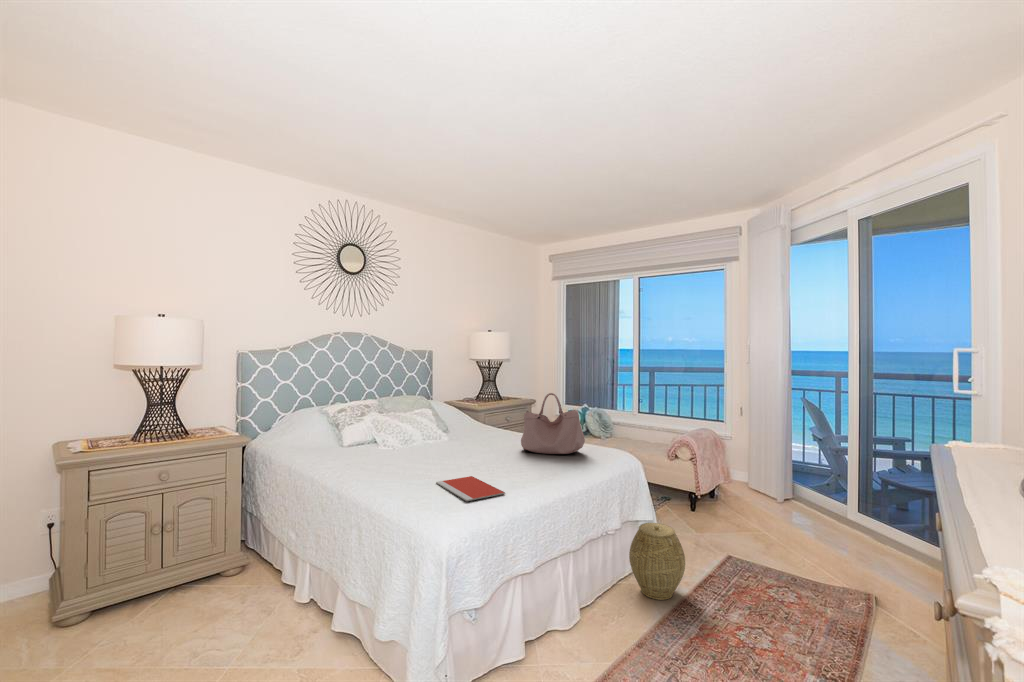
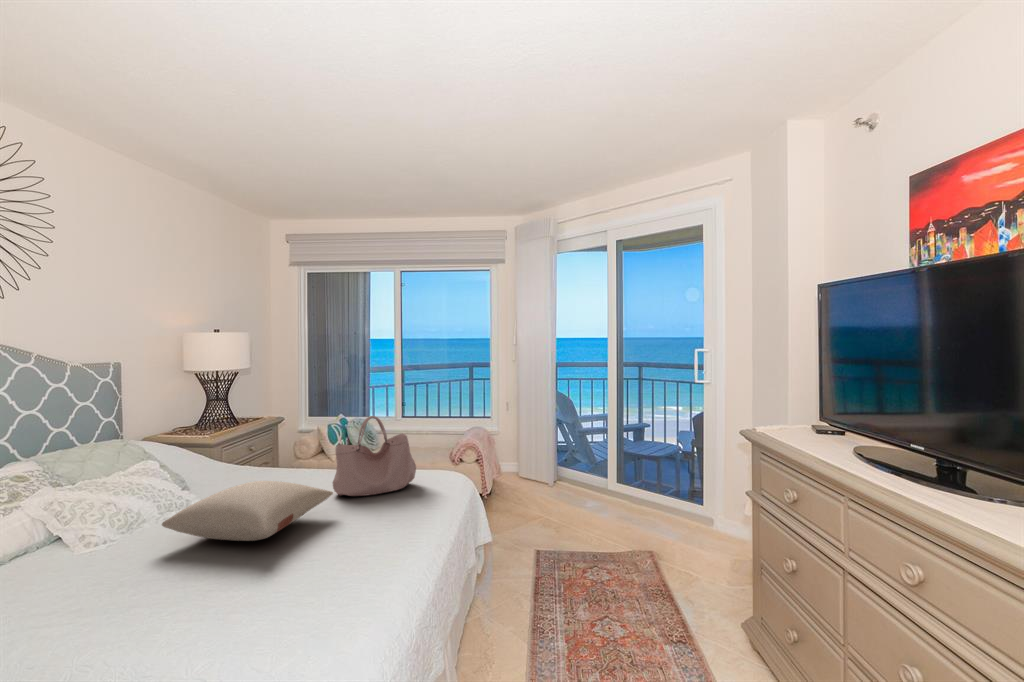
pillow: none [412,425,510,460] -> present [162,481,333,541]
notebook: present [436,476,505,501] -> none [266,561,392,611]
woven basket: present [629,523,685,600] -> none [477,542,534,626]

